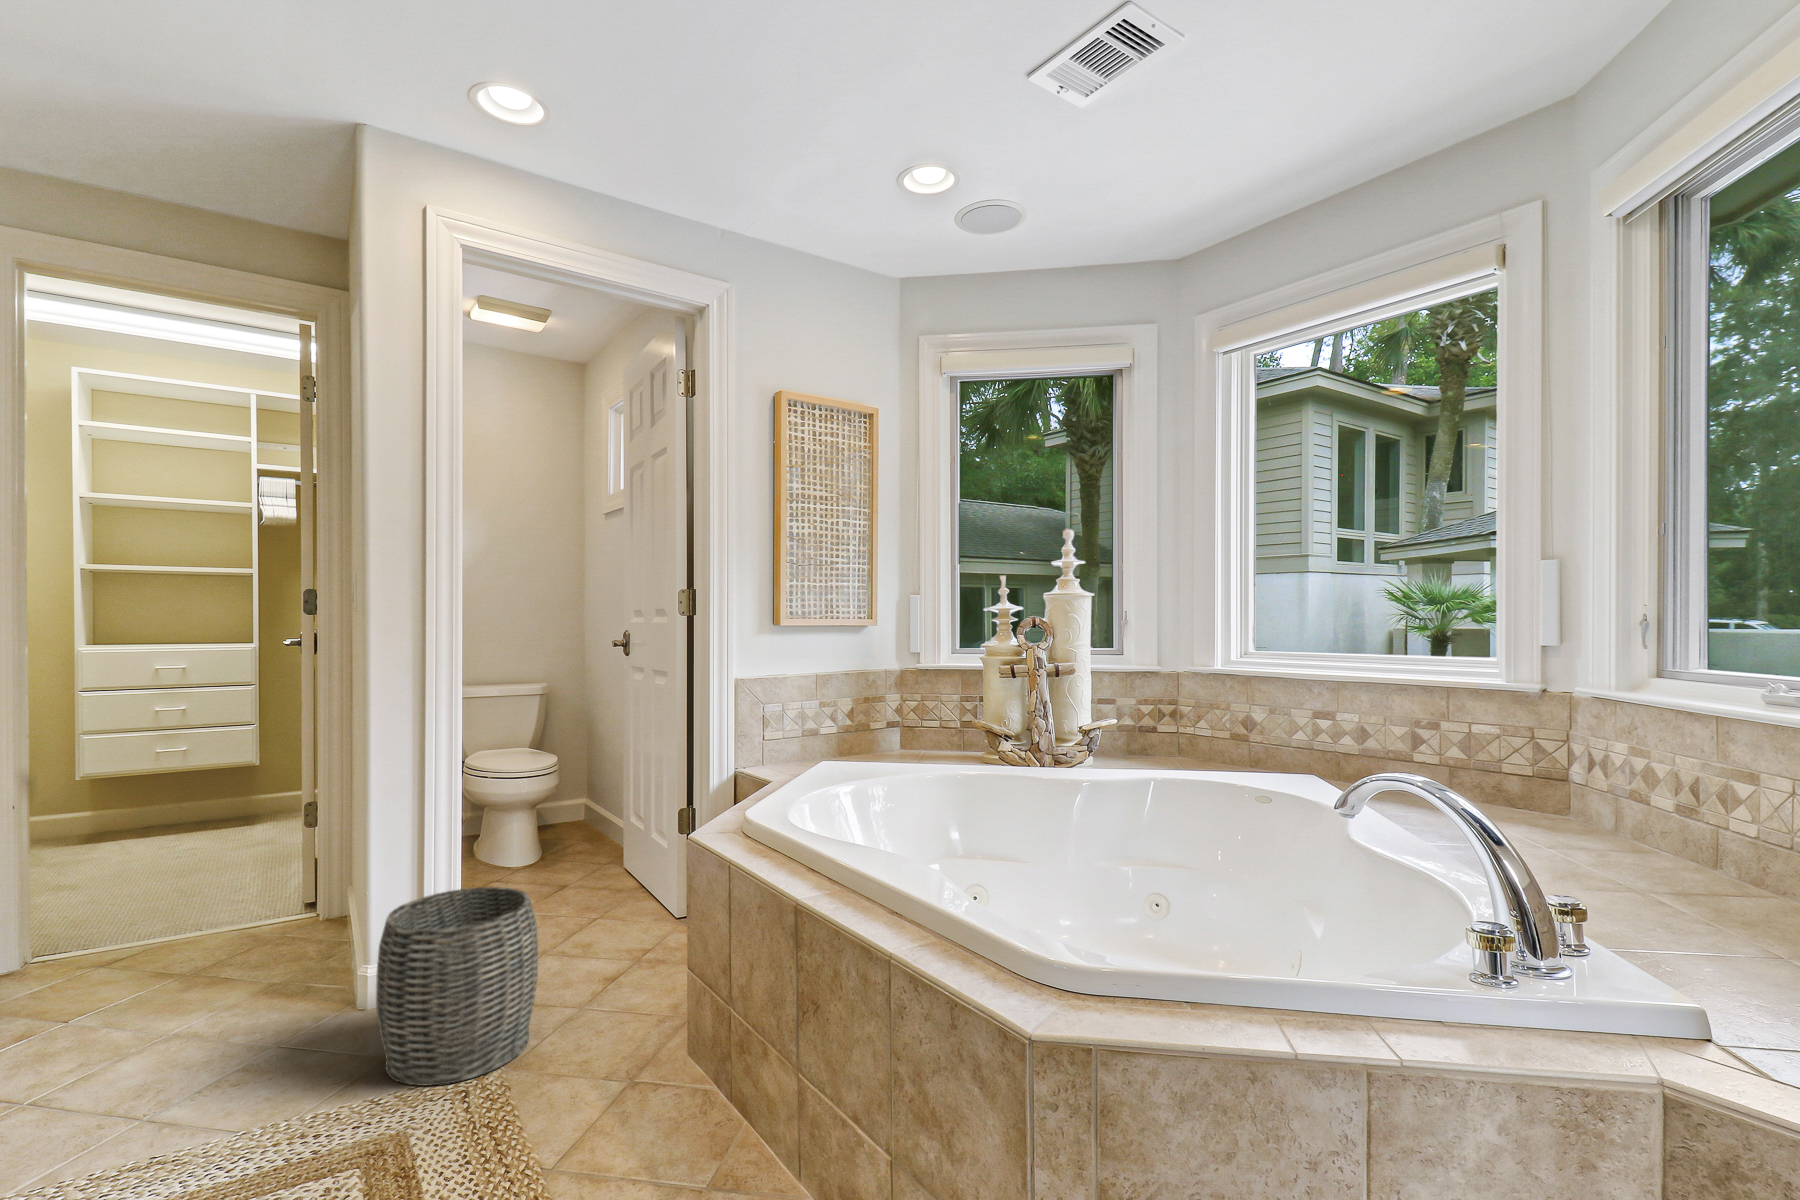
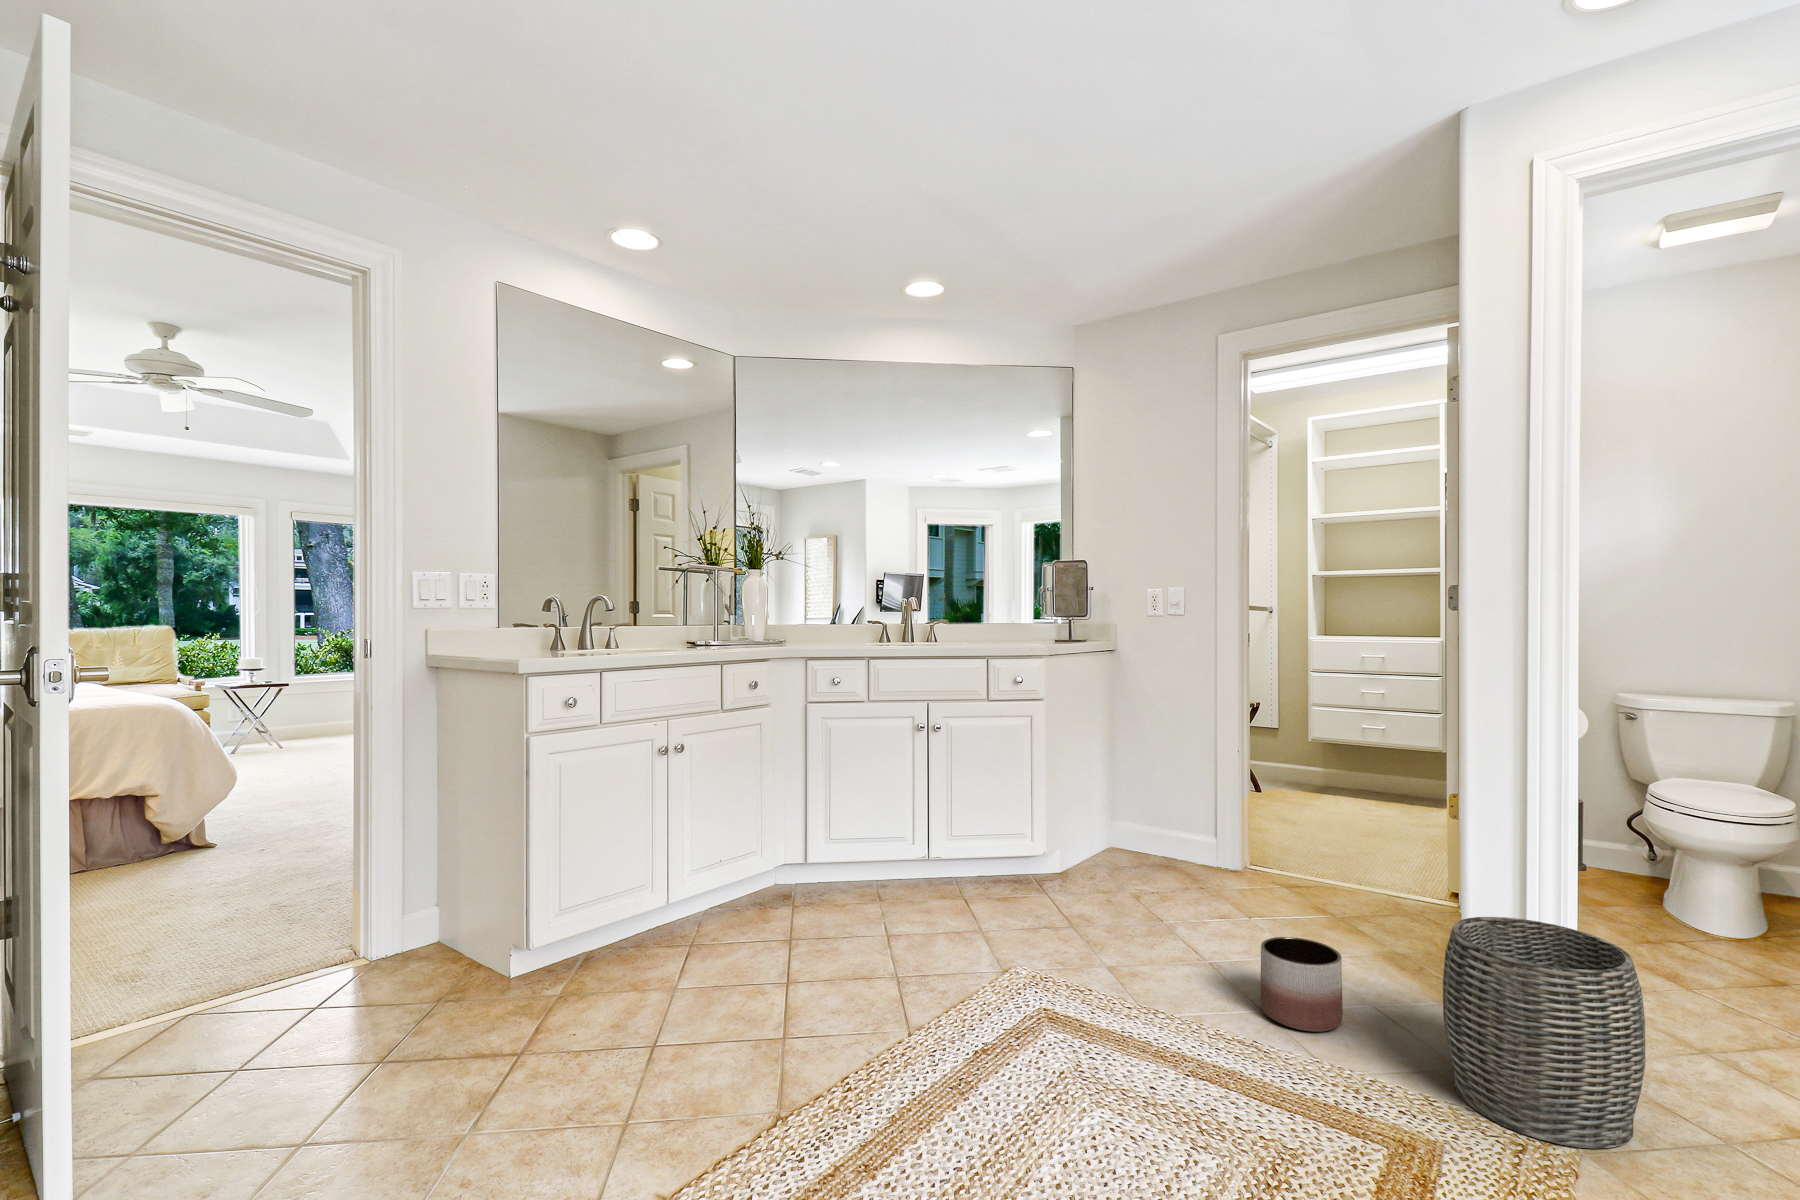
planter: none [137,1000,252,1120] -> present [1260,937,1343,1032]

